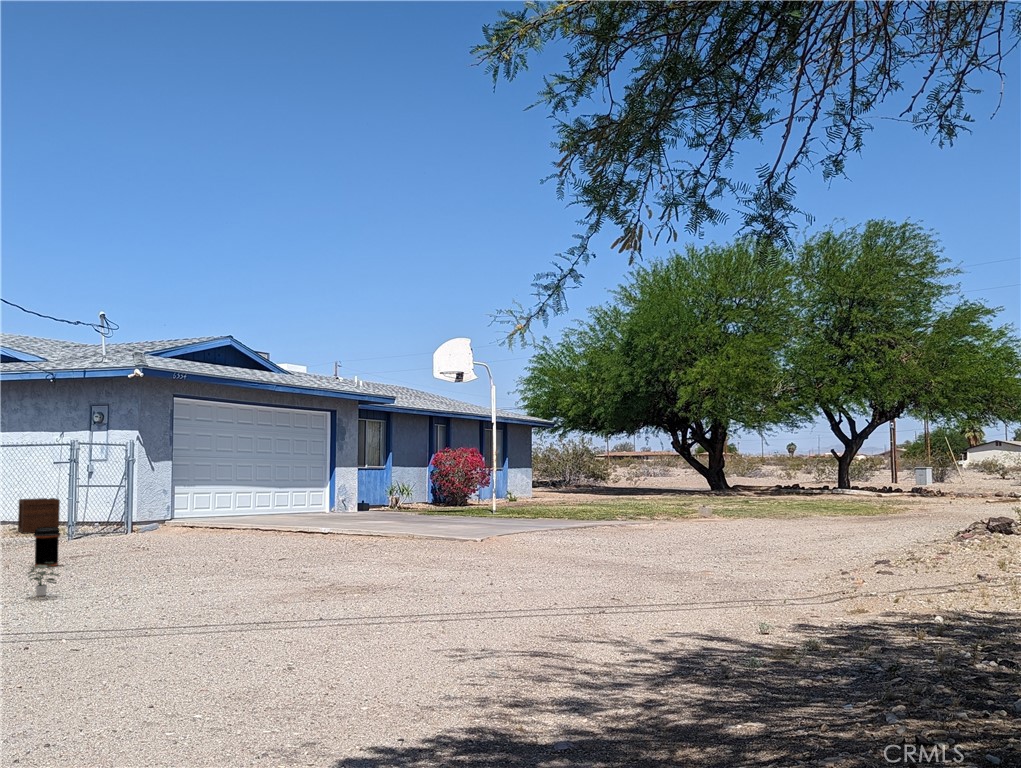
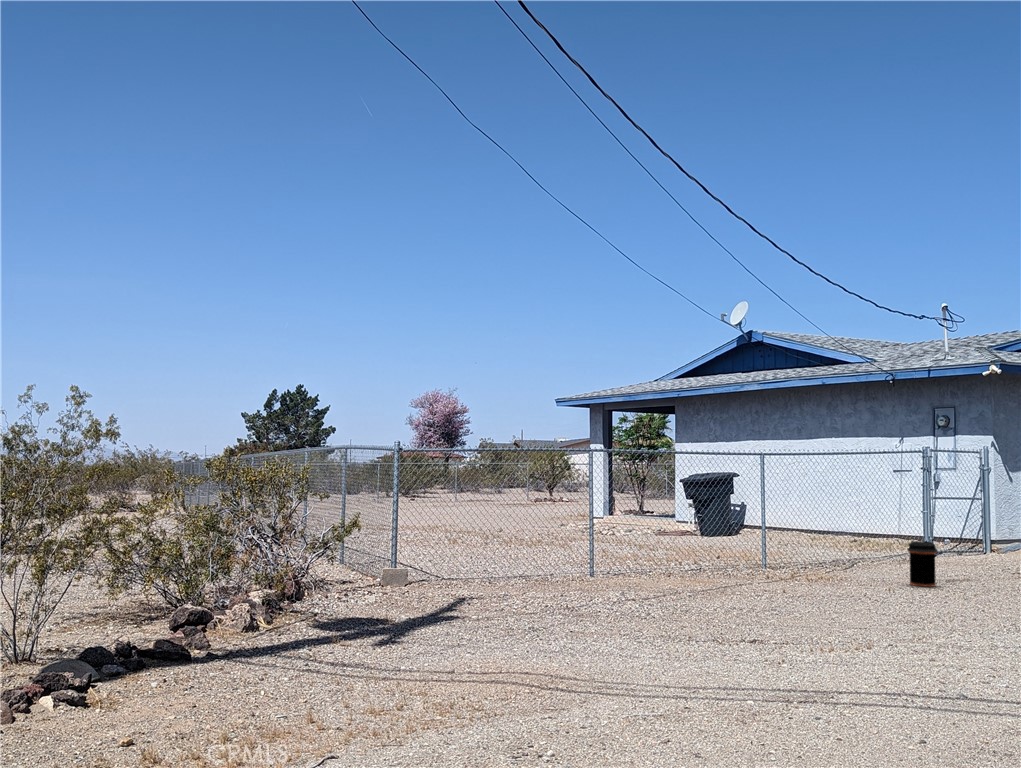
wooden crate: present [18,498,60,533] -> none [860,507,904,545]
potted plant: present [27,562,59,596] -> none [929,586,969,625]

